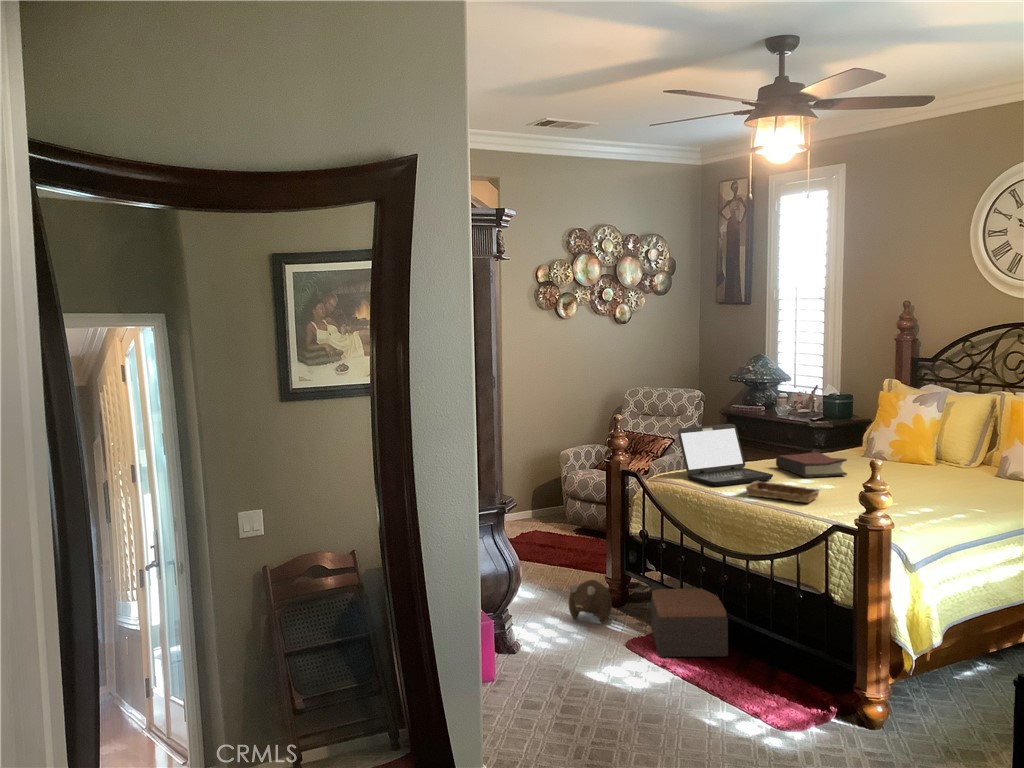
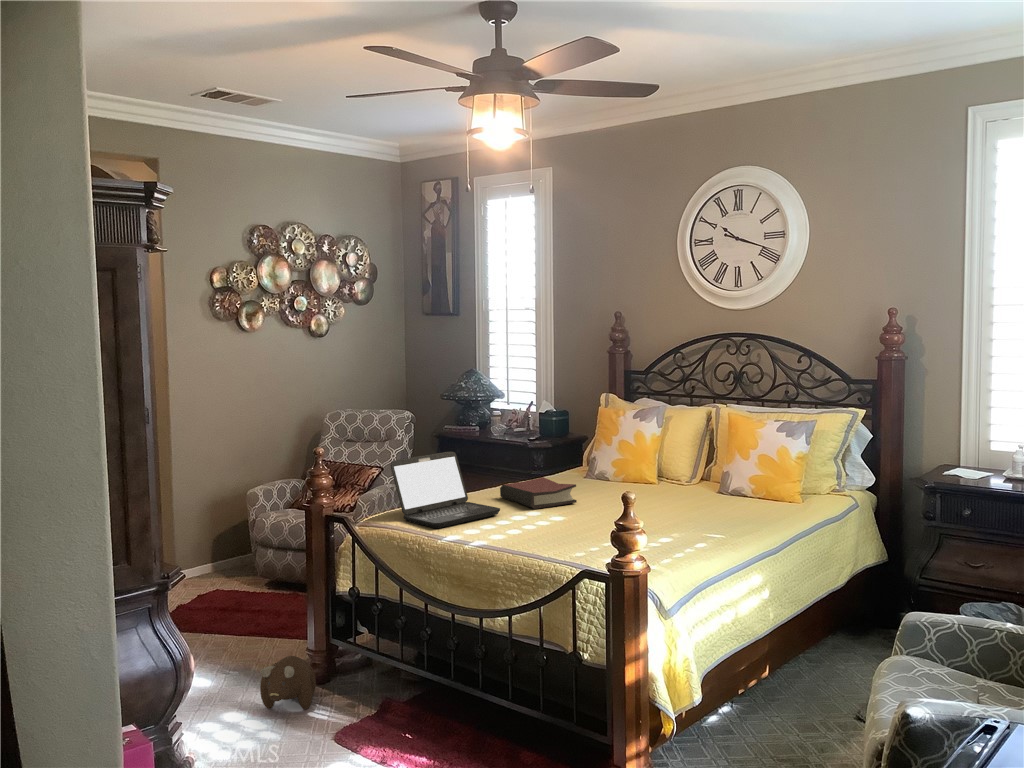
tray: present [746,481,821,503] -> none [470,518,559,542]
footstool: present [651,589,728,657] -> none [365,651,460,748]

